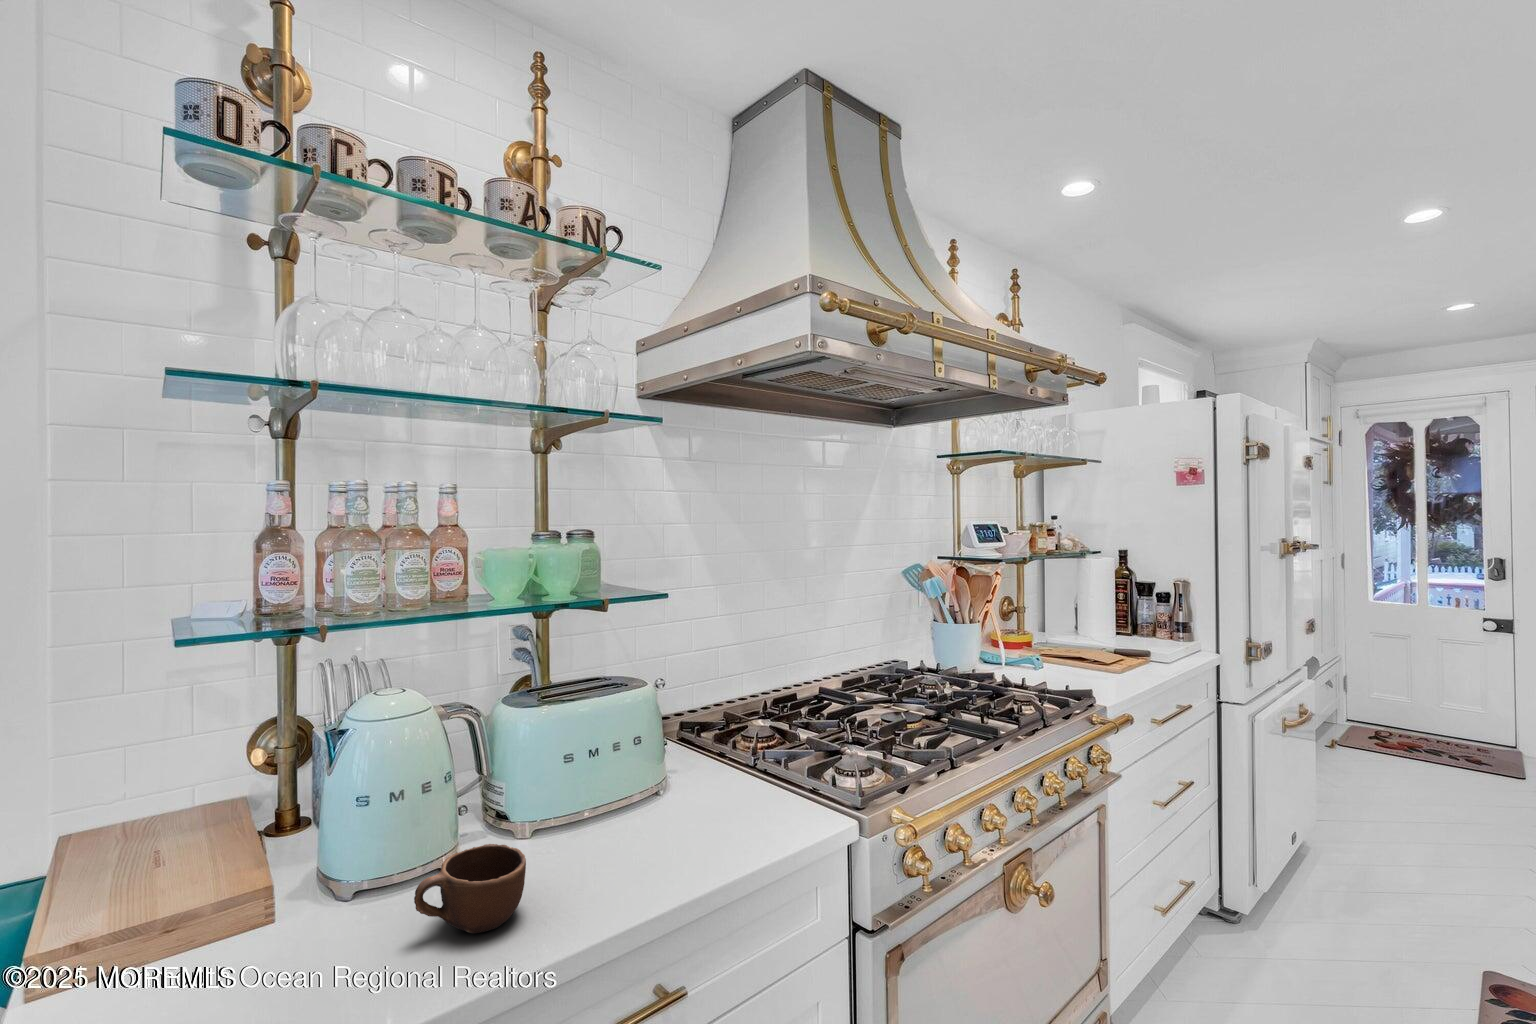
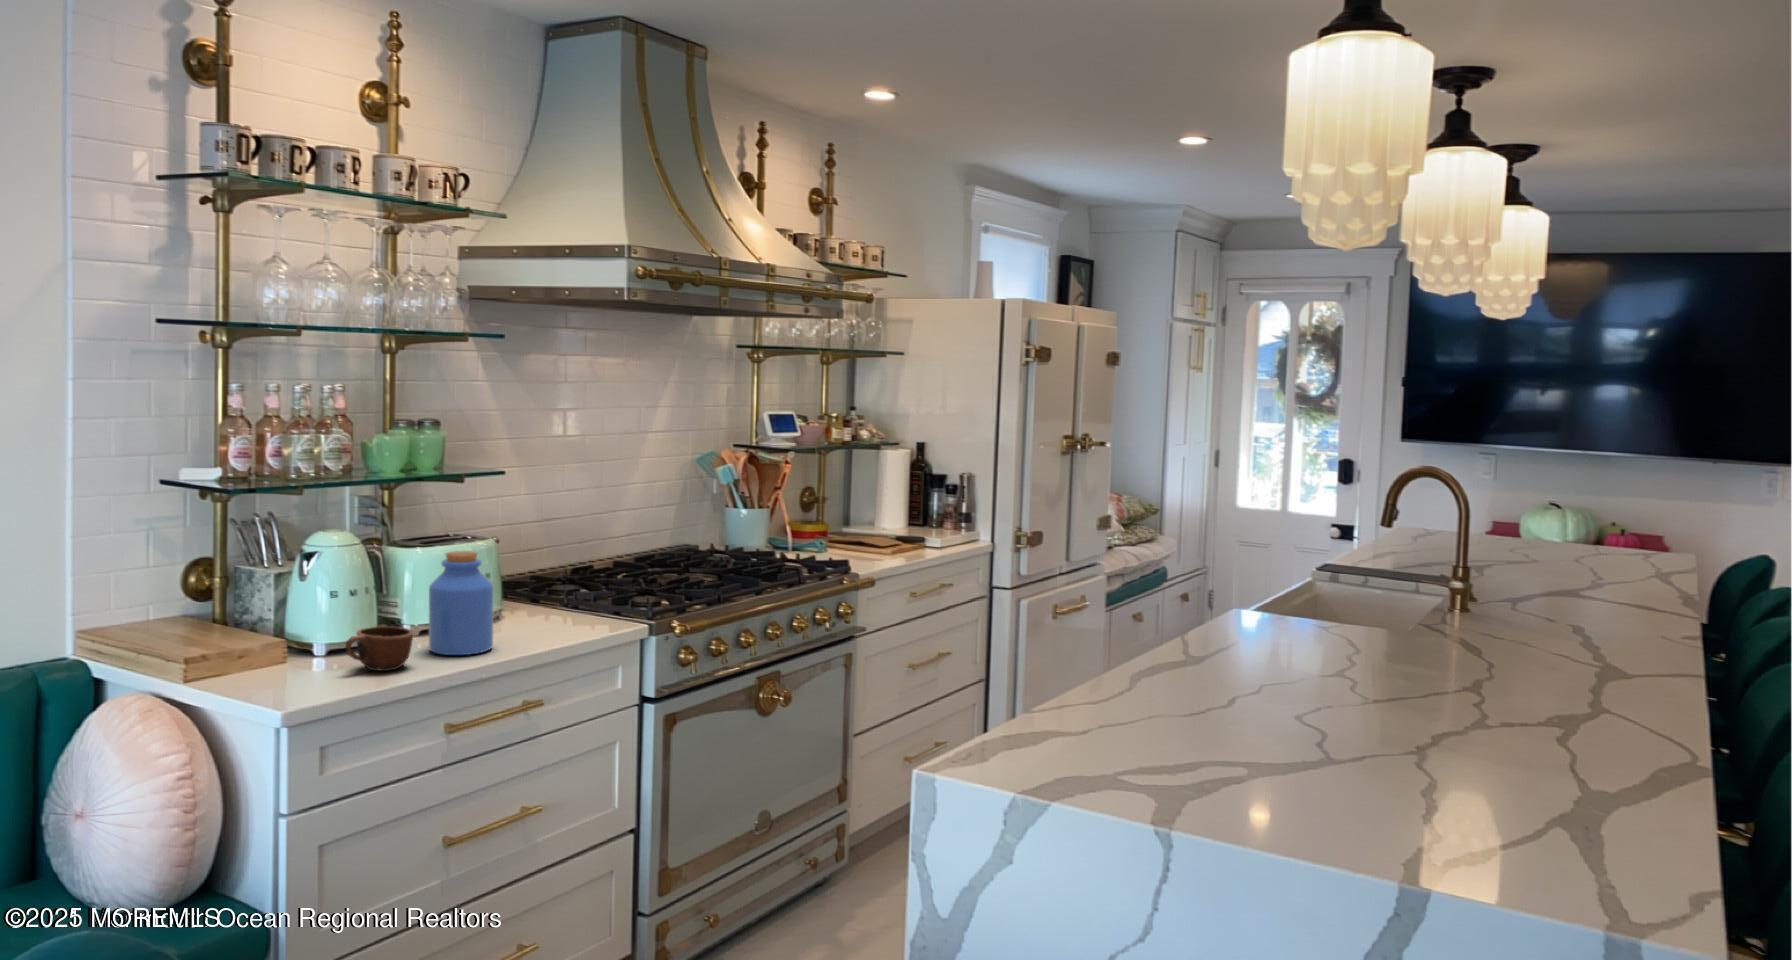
jar: none [568,719,659,885] -> present [429,551,494,655]

